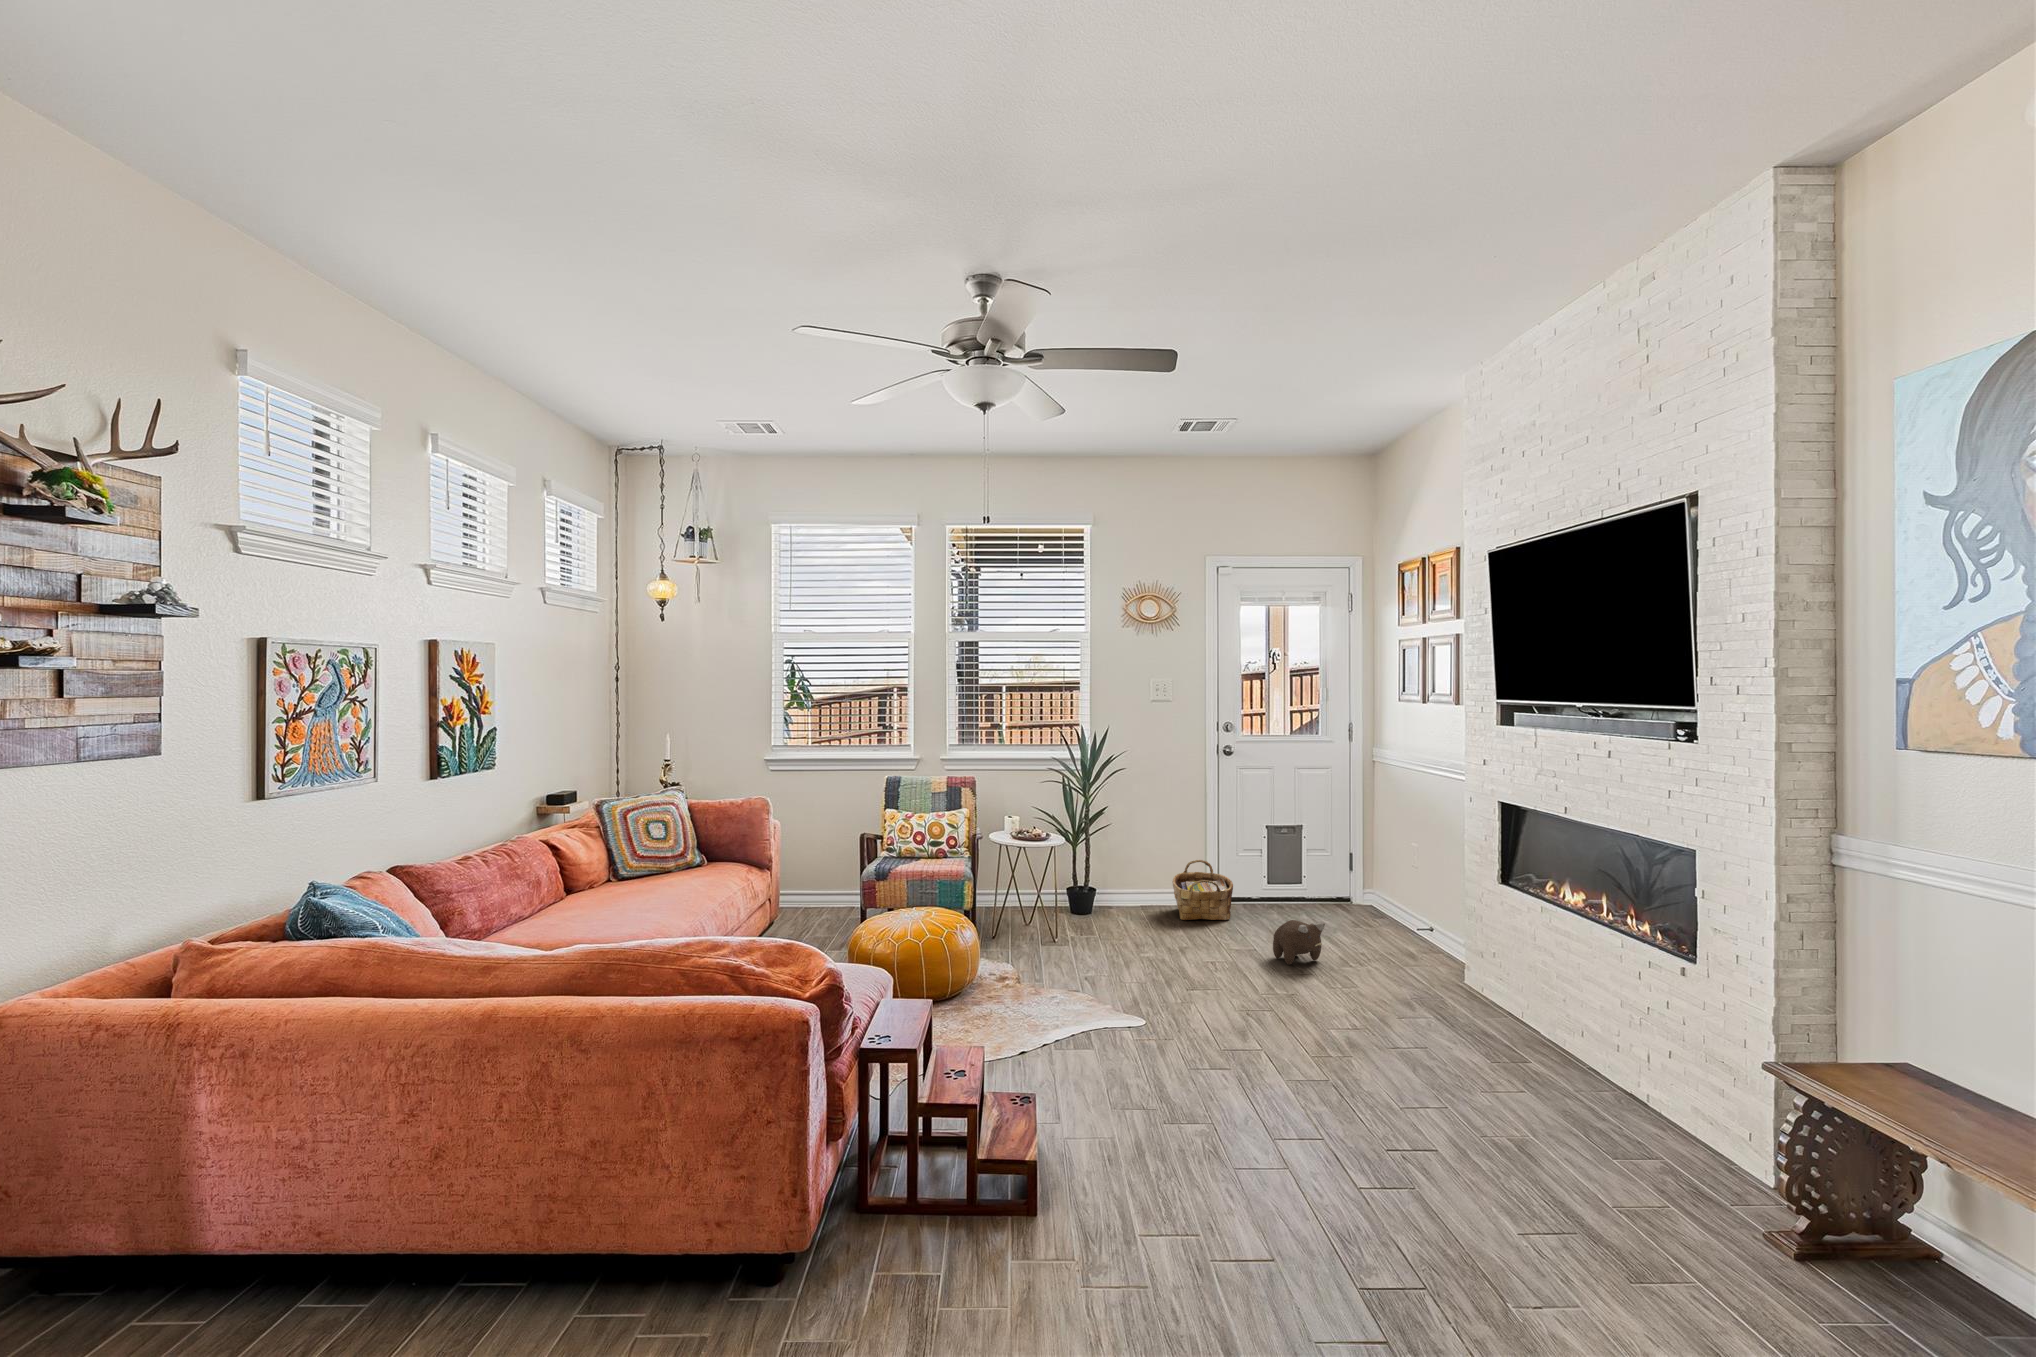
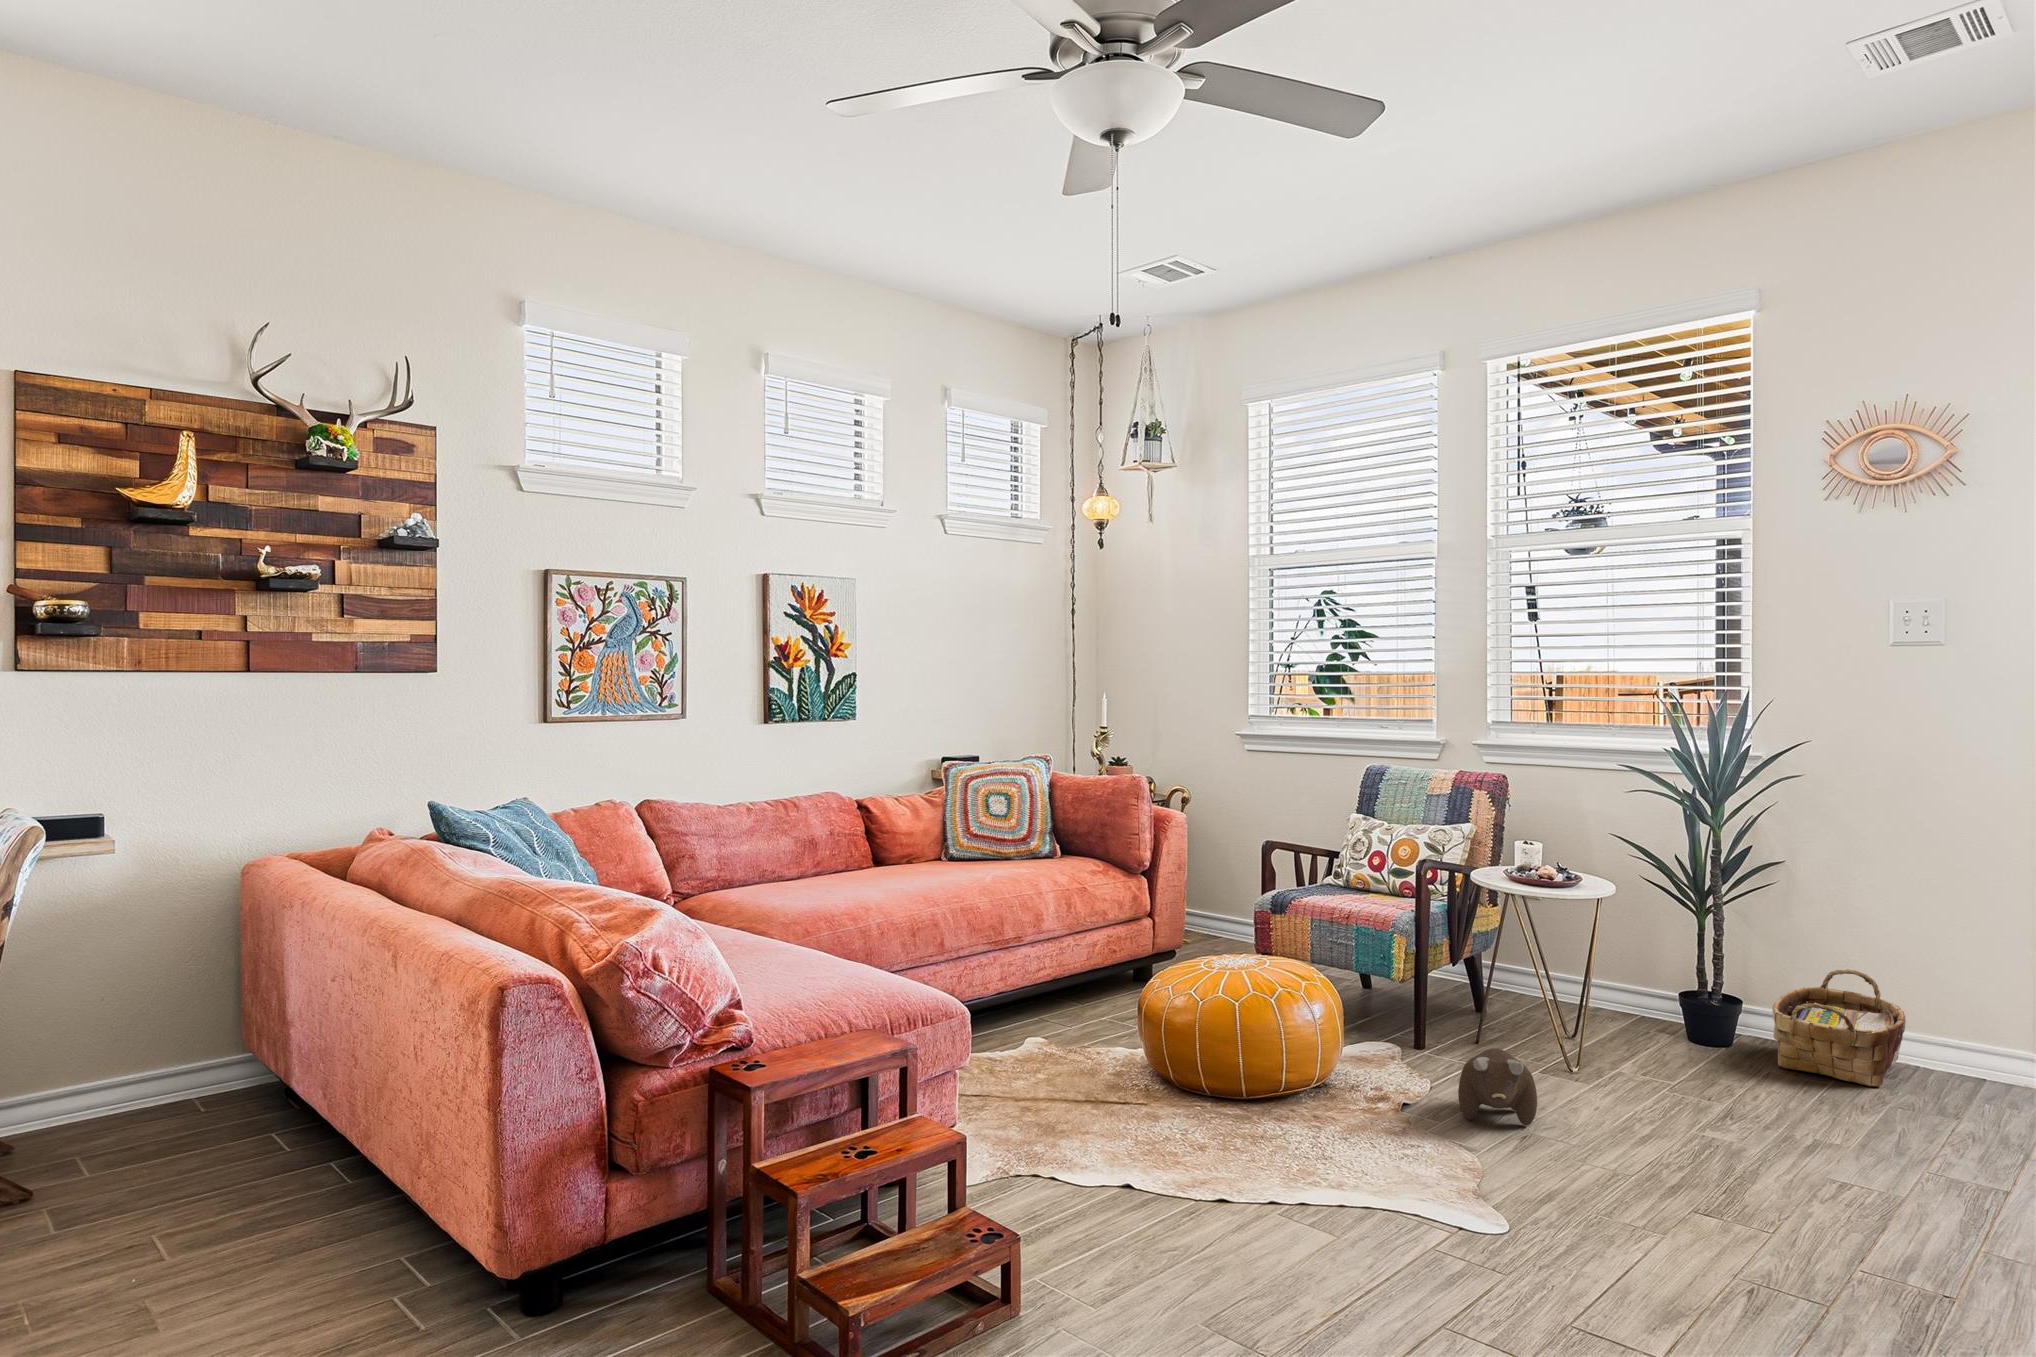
plush toy: present [1273,920,1325,965] -> present [1458,1048,1537,1126]

